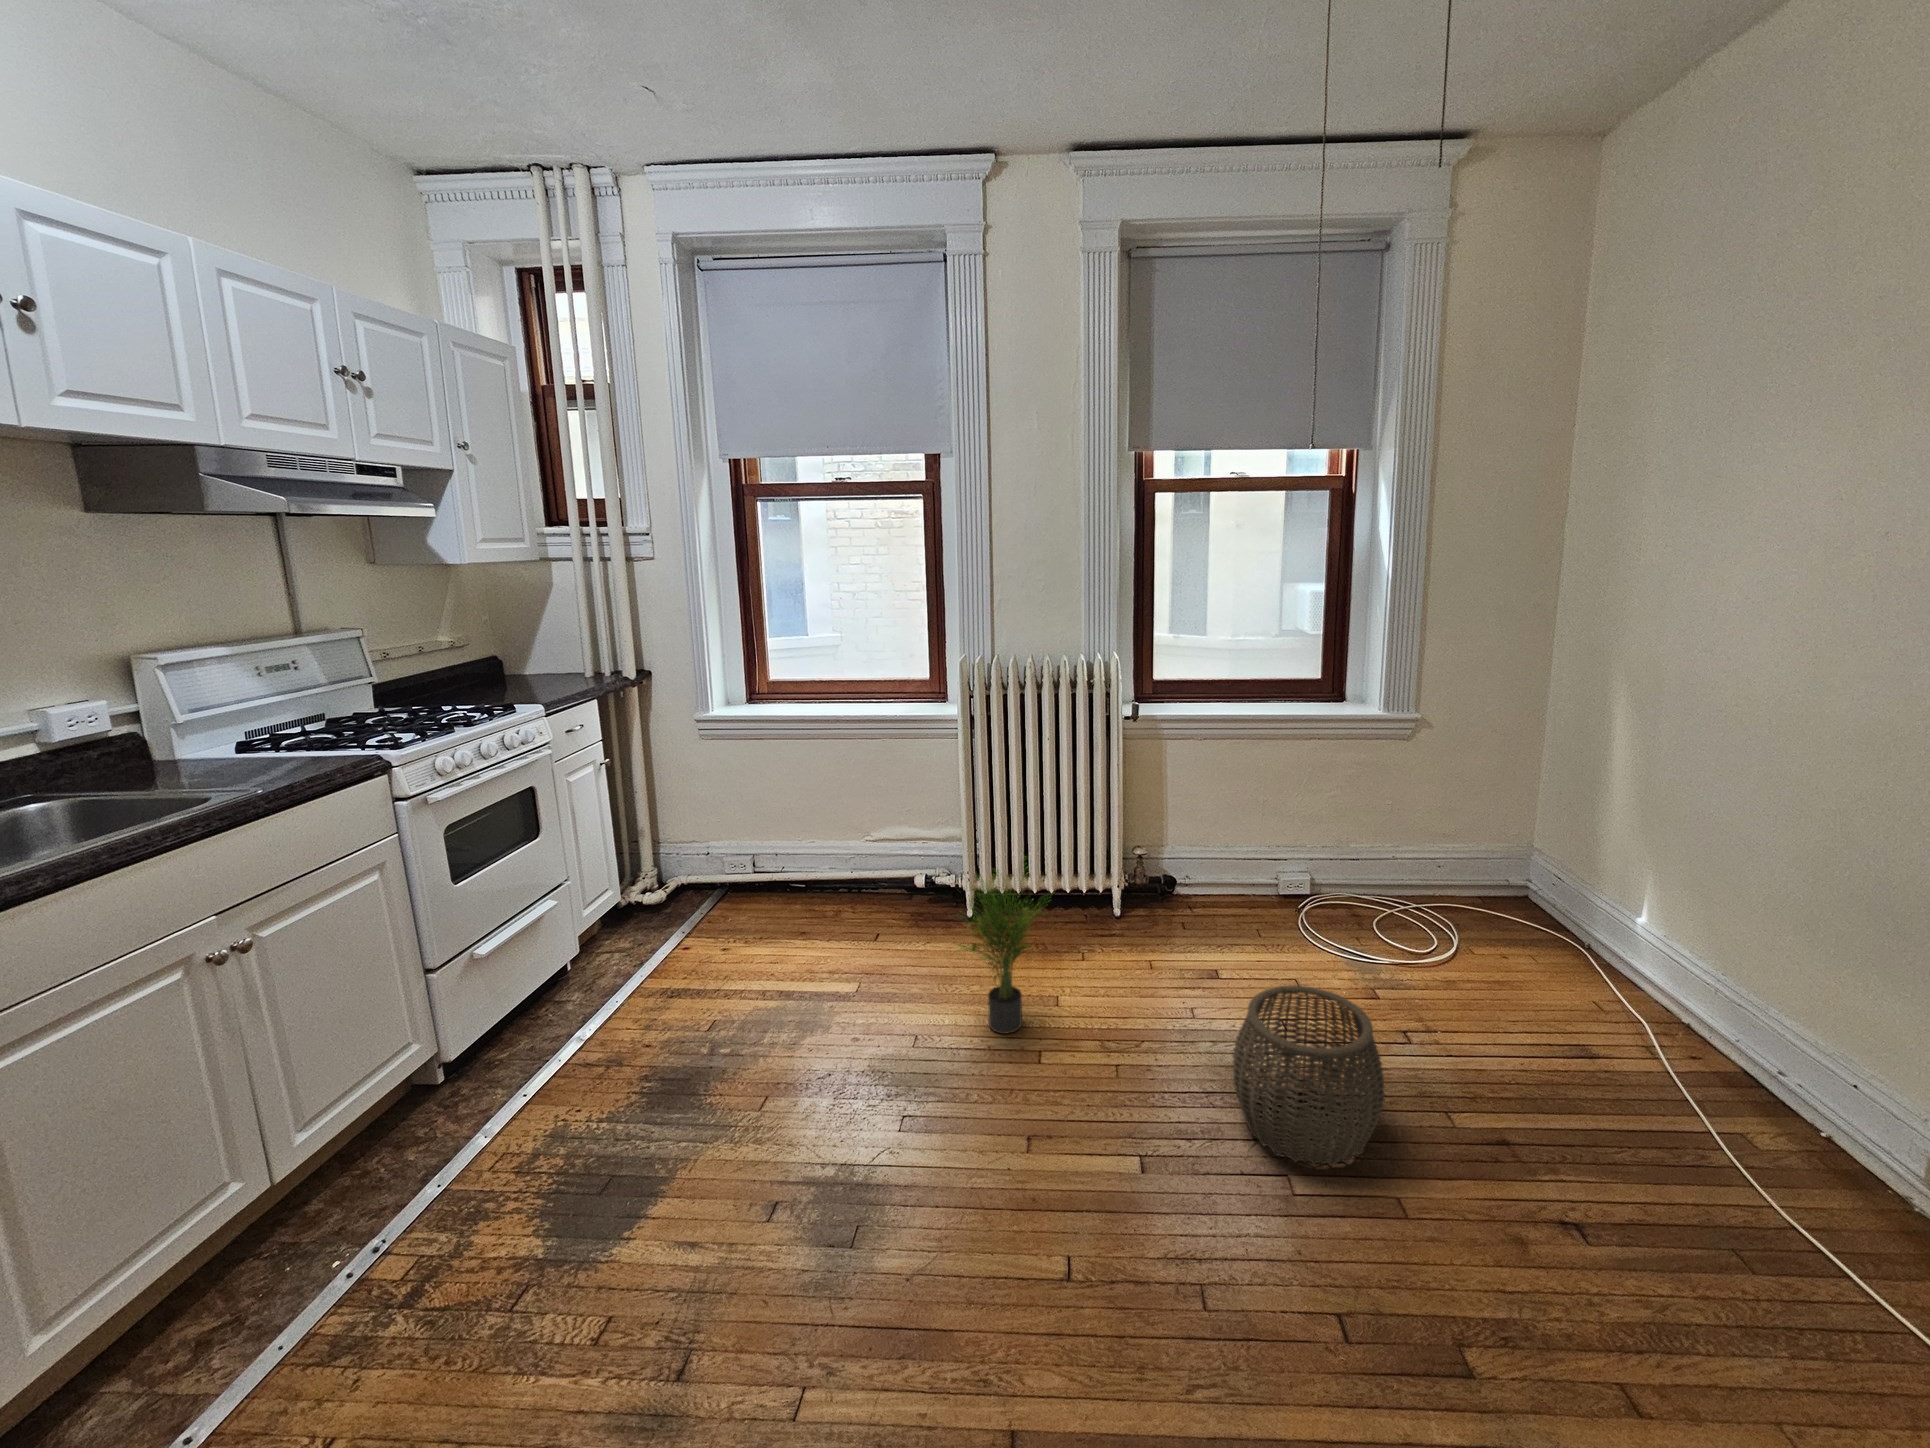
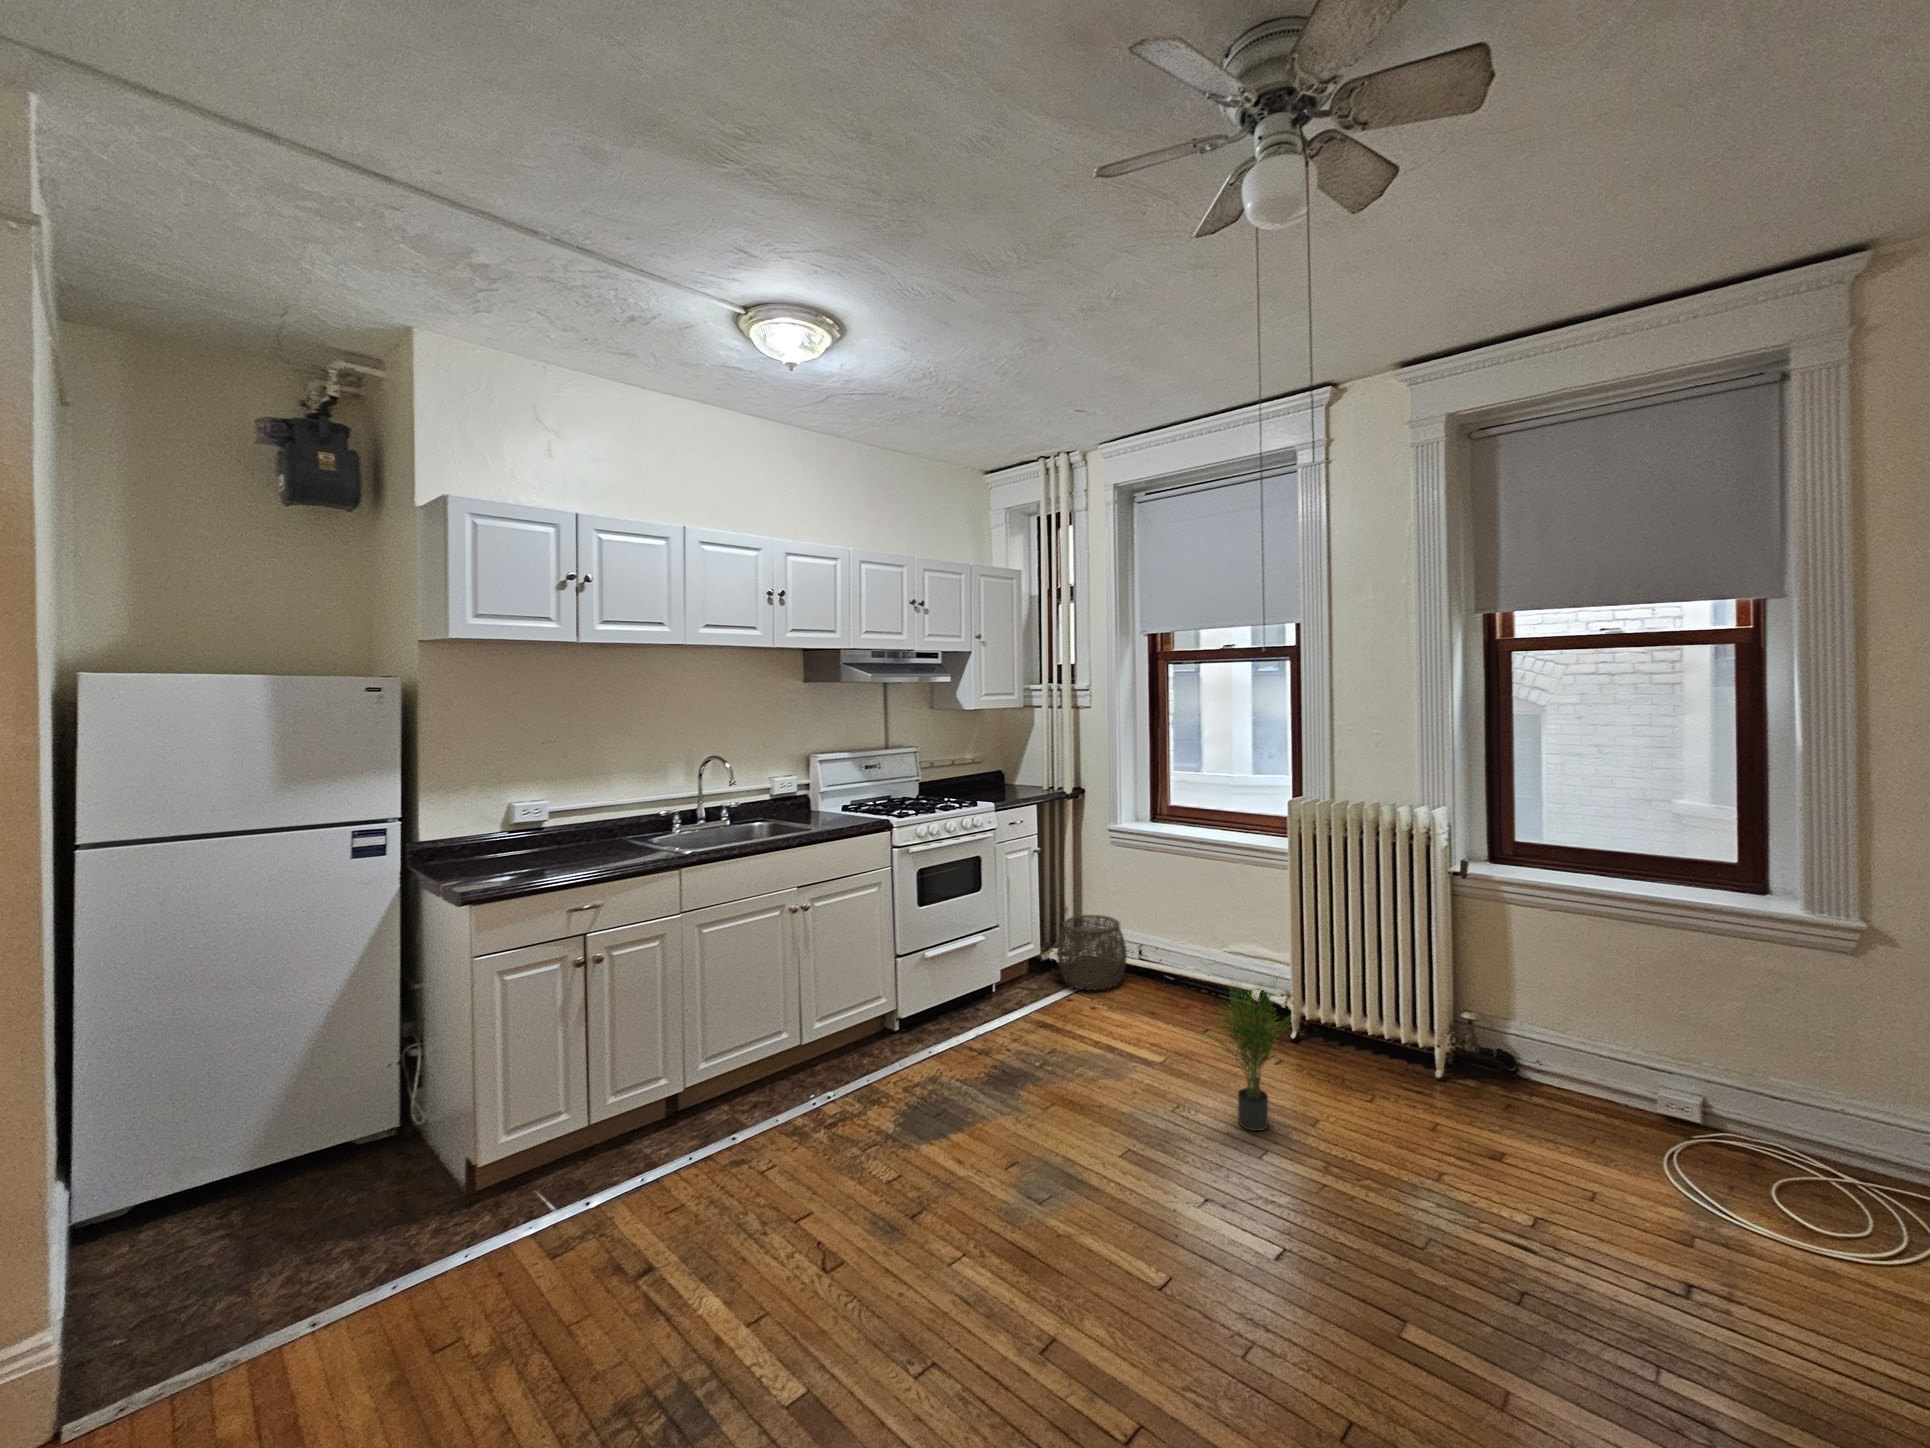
woven basket: present [1233,986,1385,1166] -> present [1057,915,1127,990]

